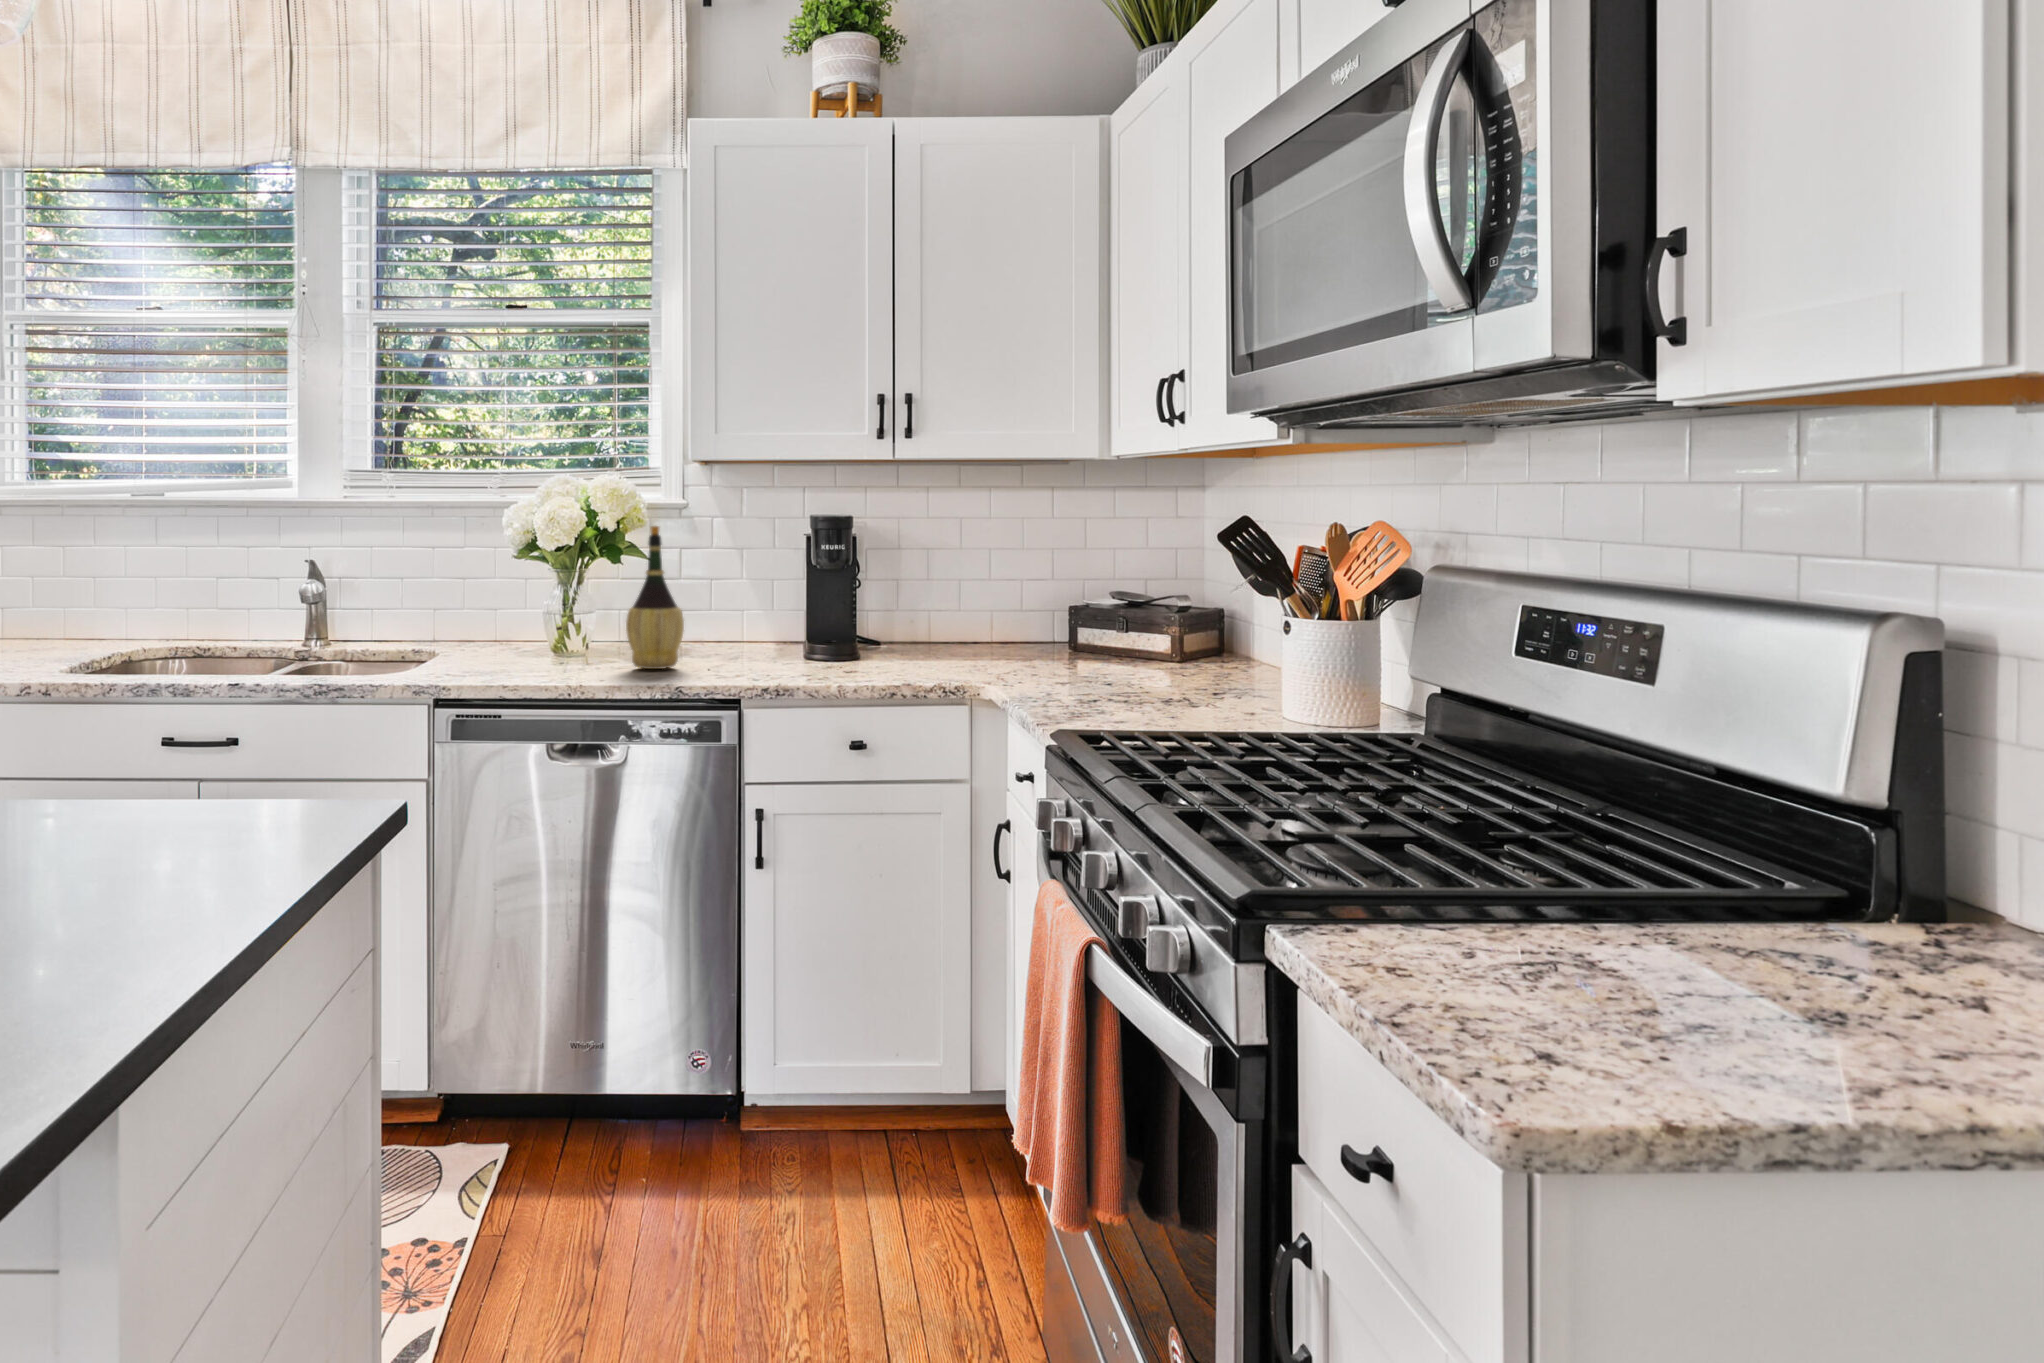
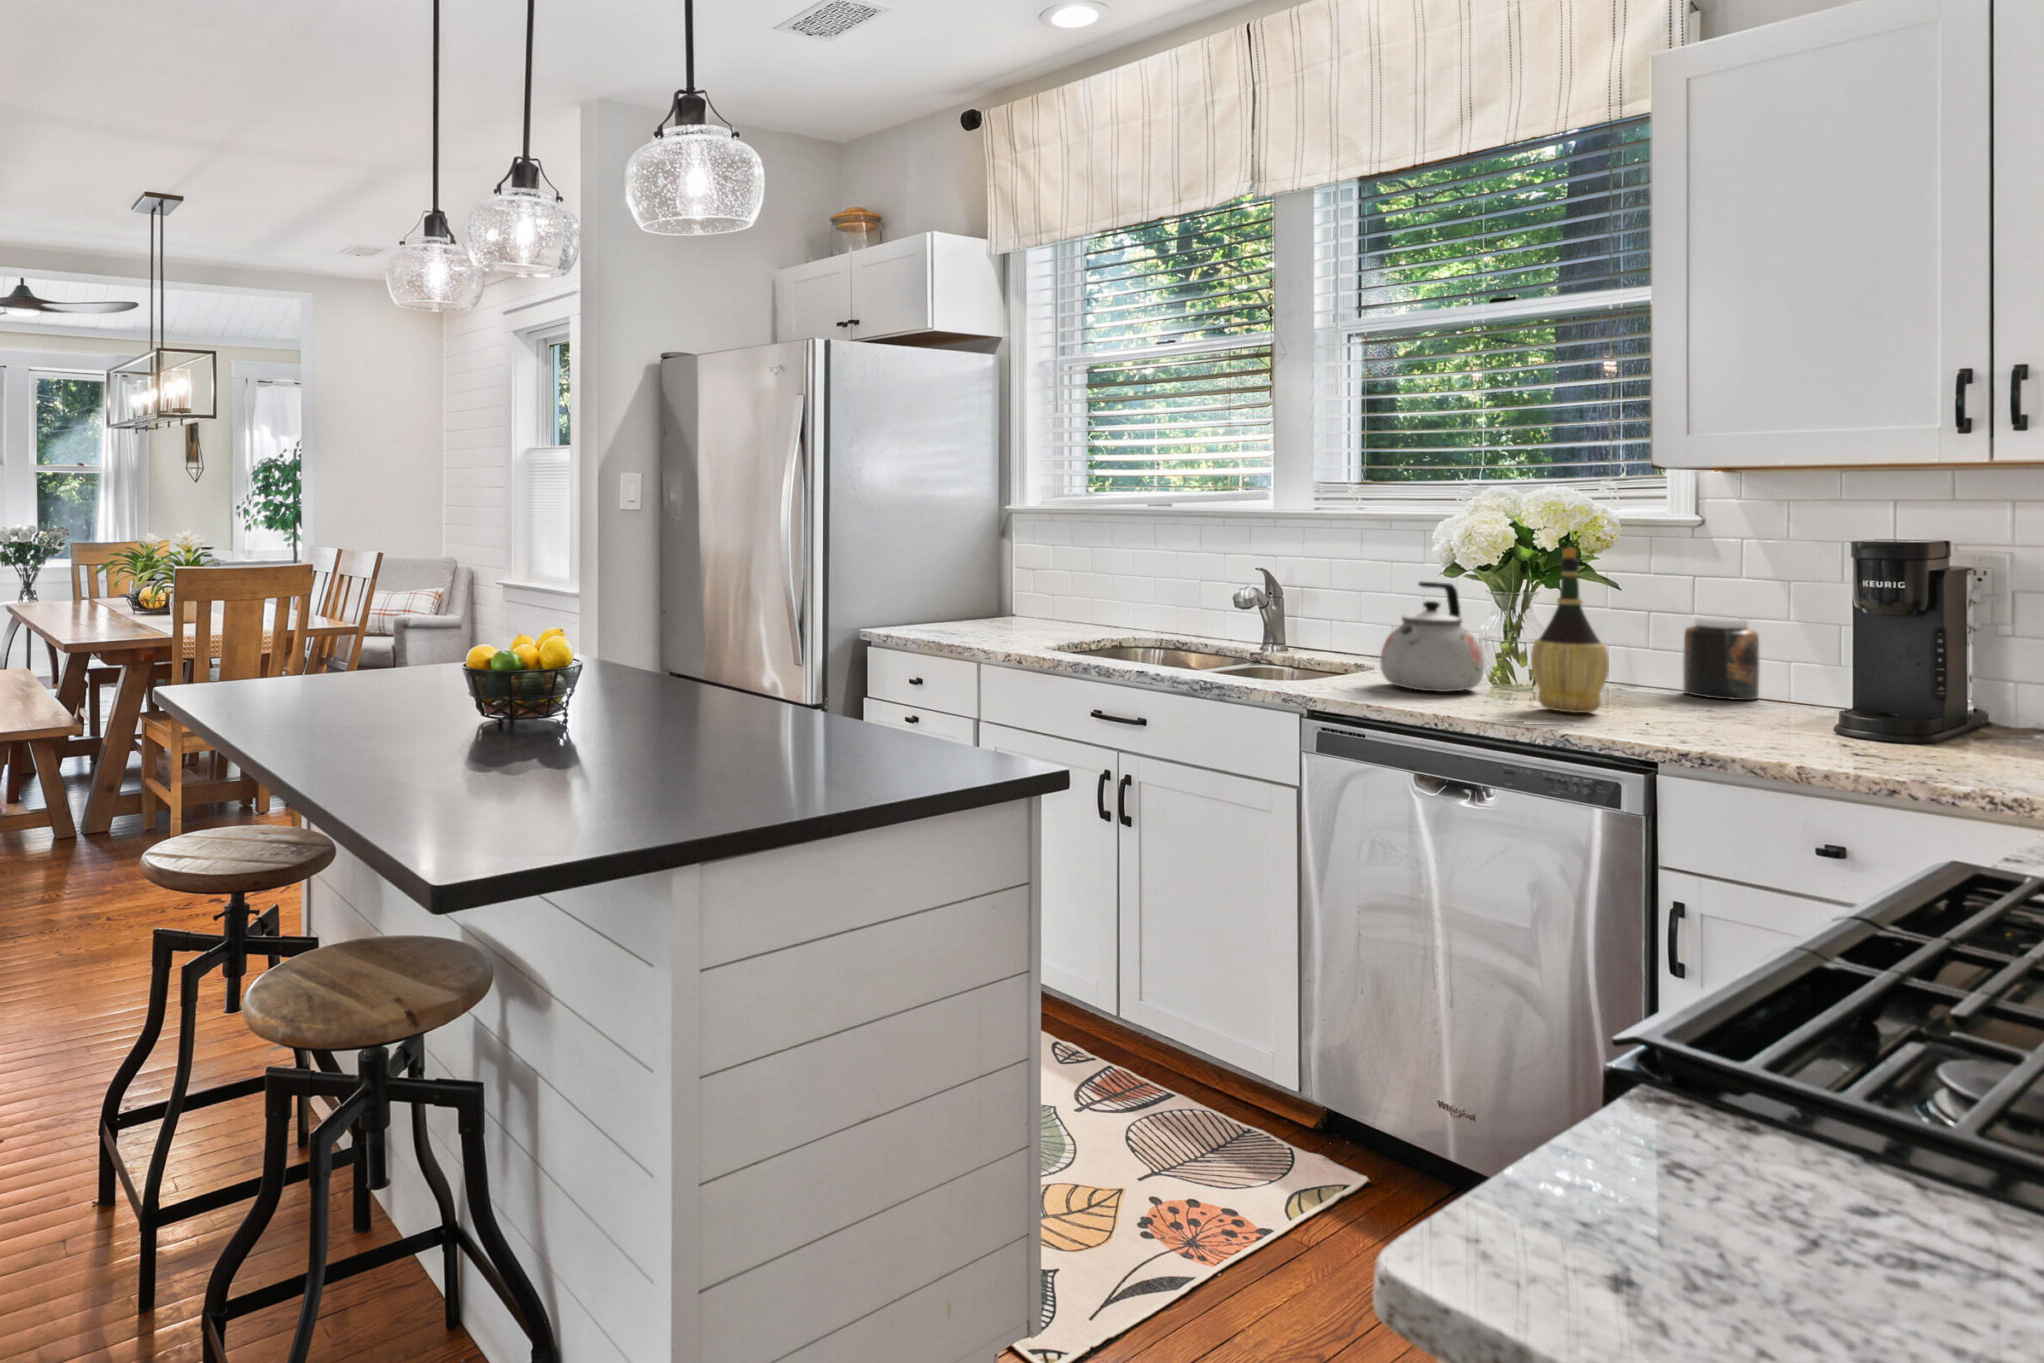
kettle: none [481,563,569,667] -> present [1380,582,1484,692]
jar: none [688,581,737,647] -> present [1683,617,1759,700]

